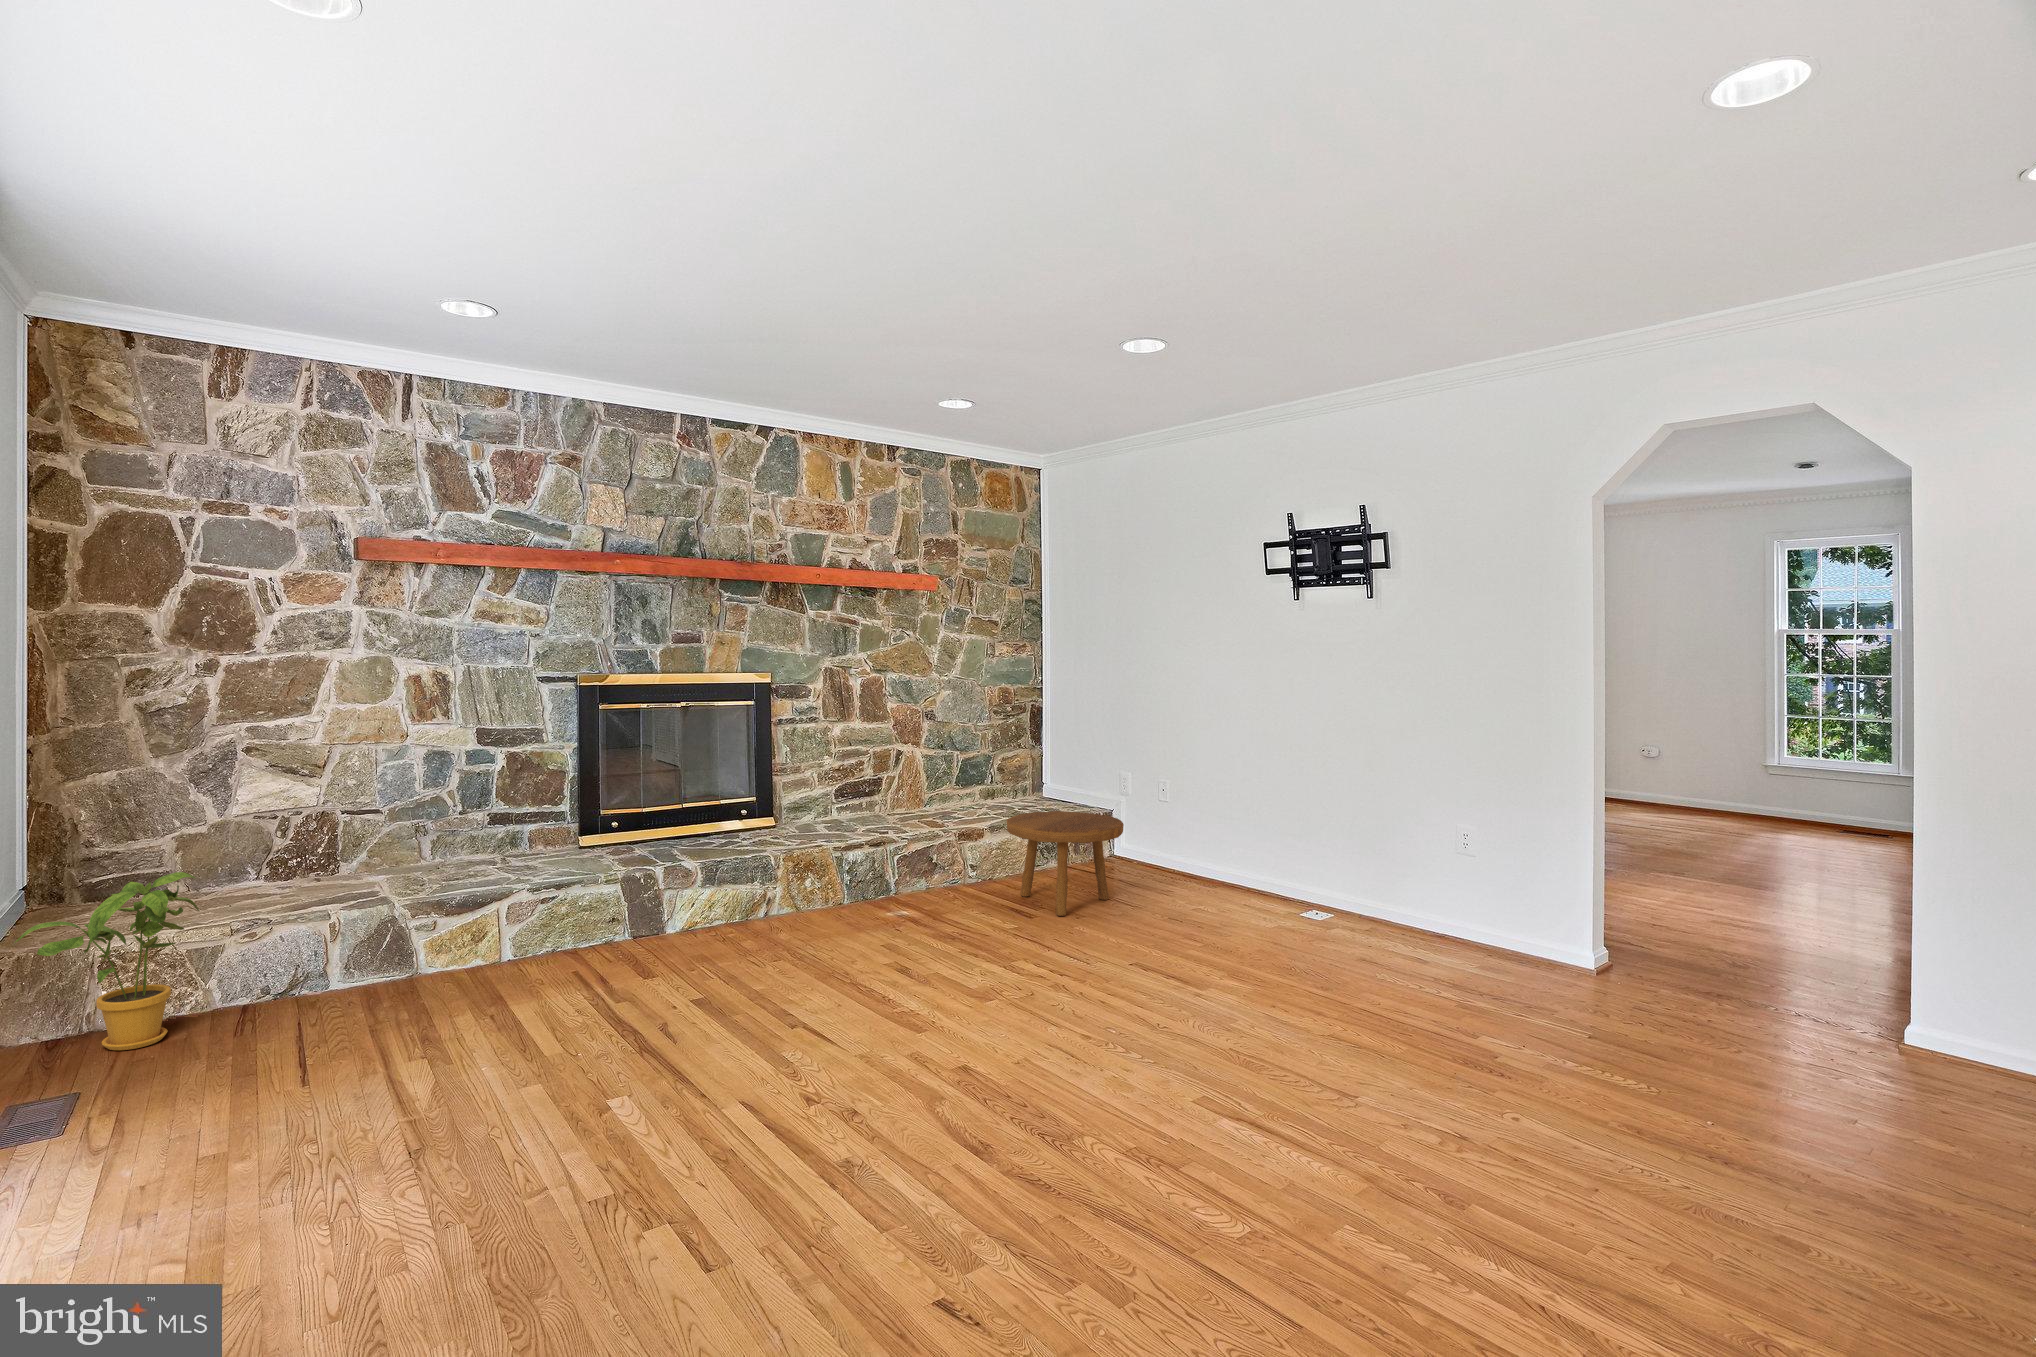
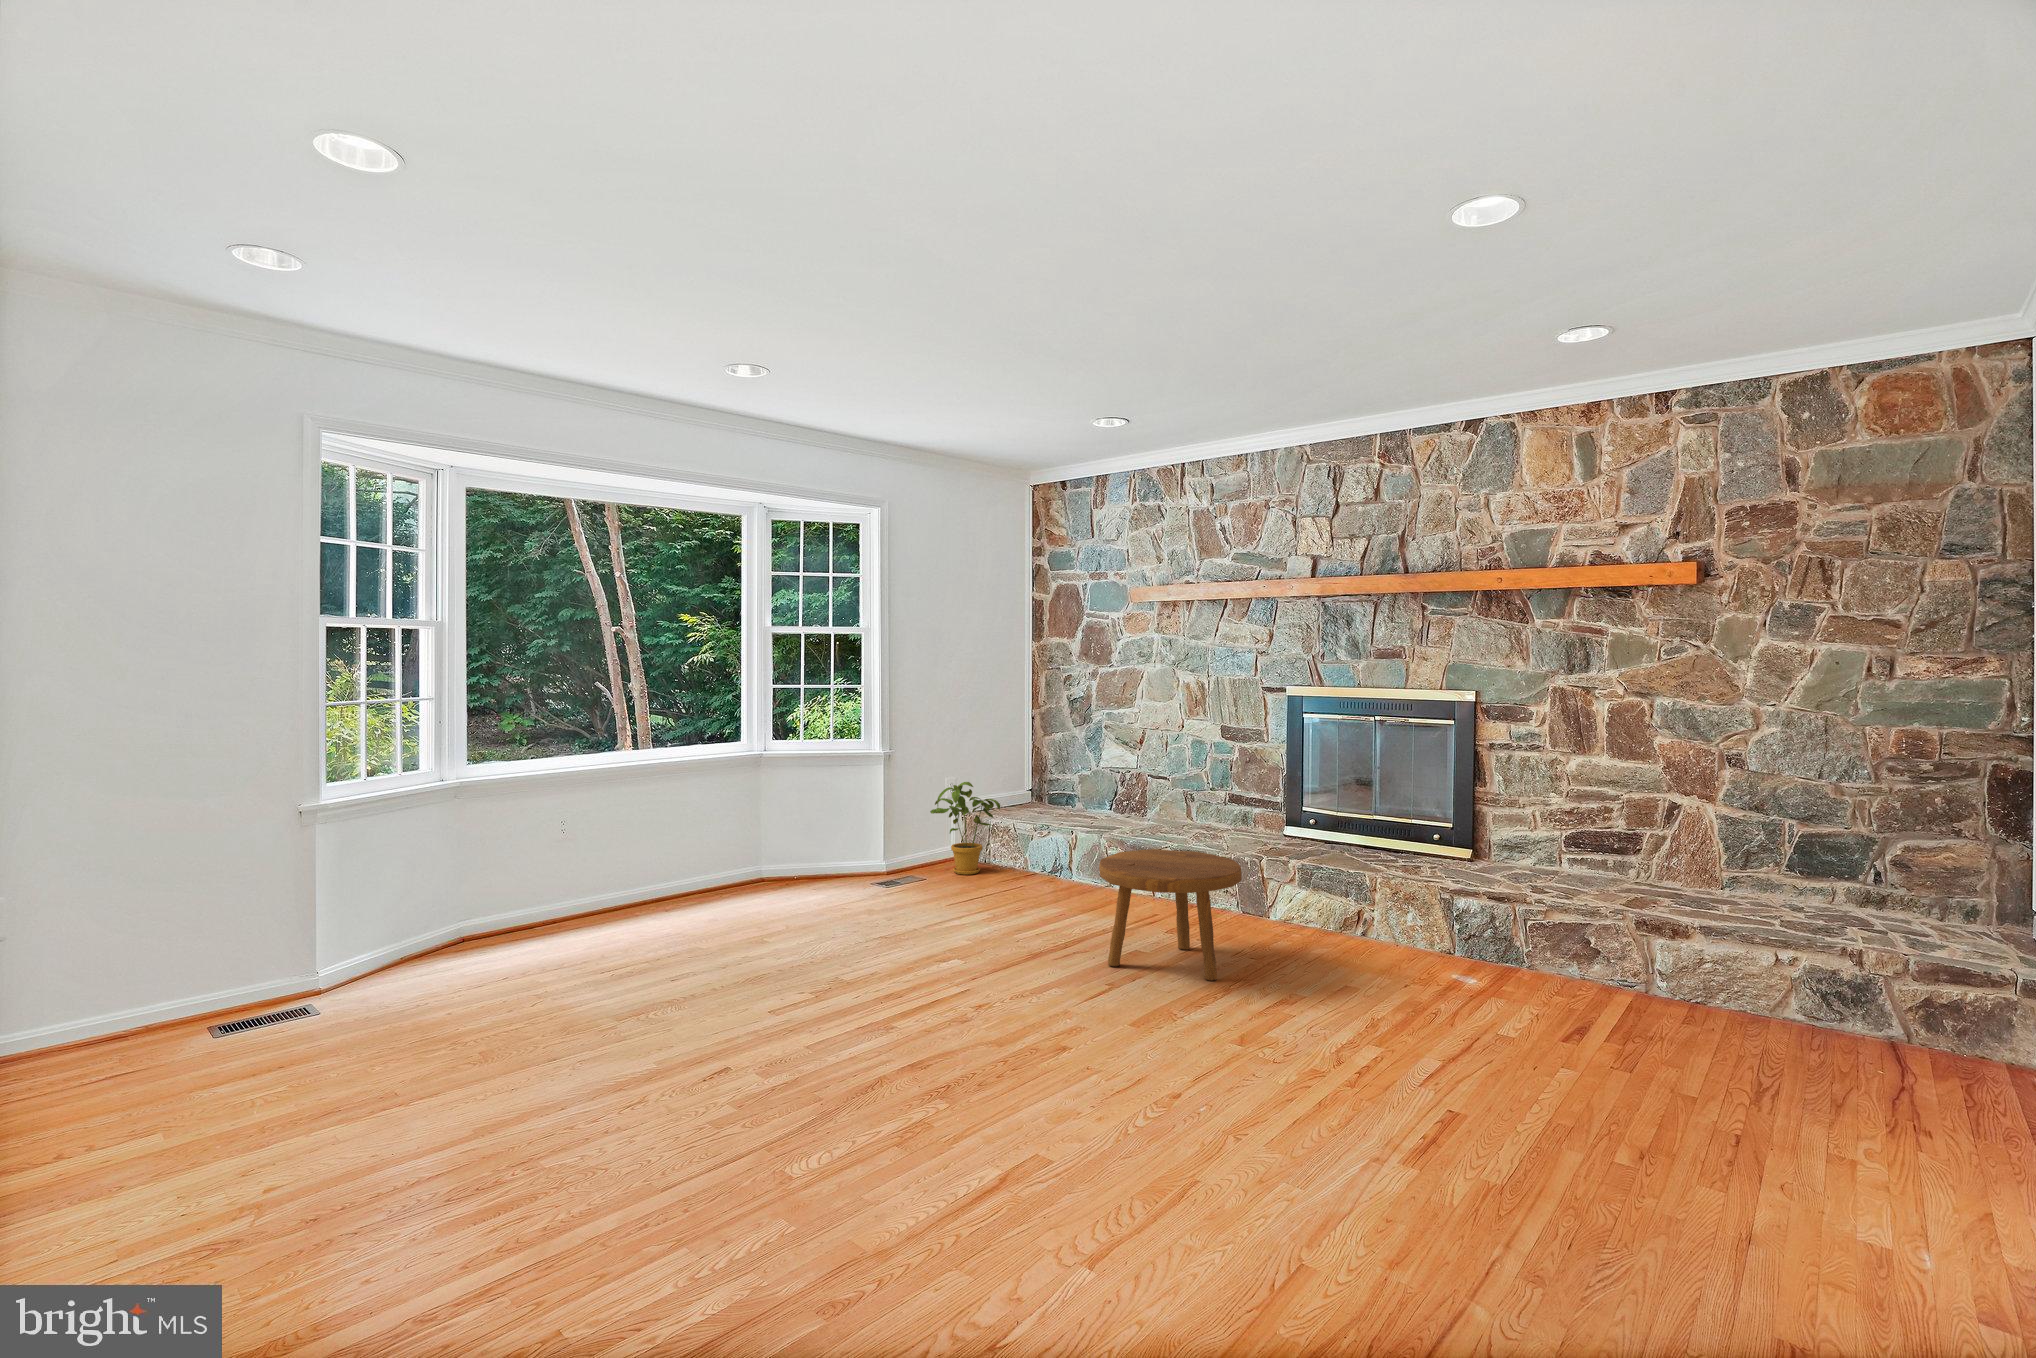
footstool: present [1007,811,1124,916] -> present [1099,849,1242,981]

